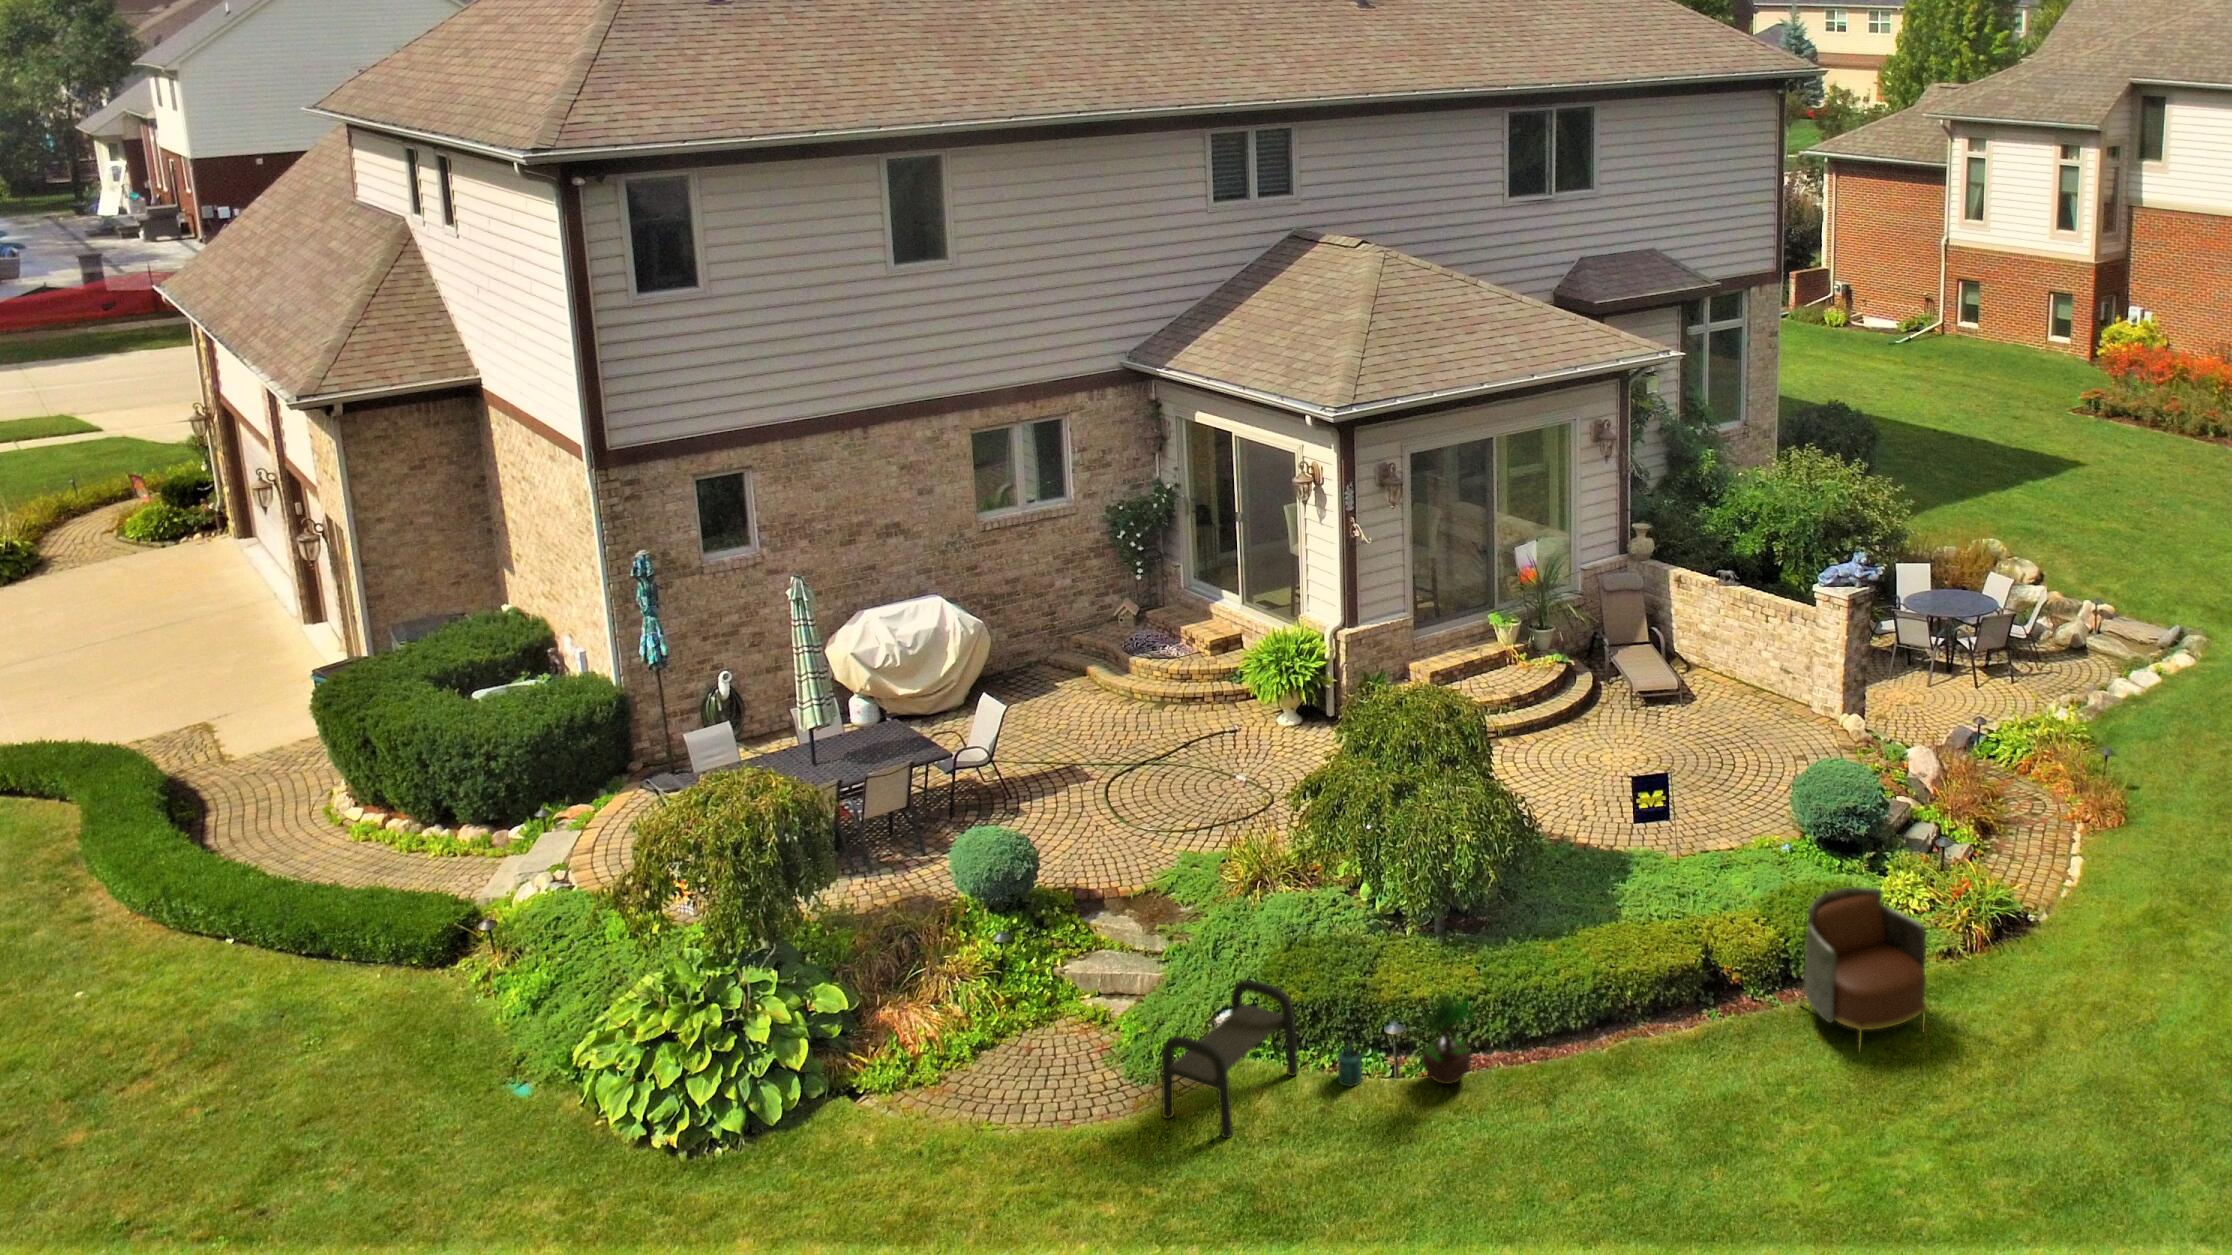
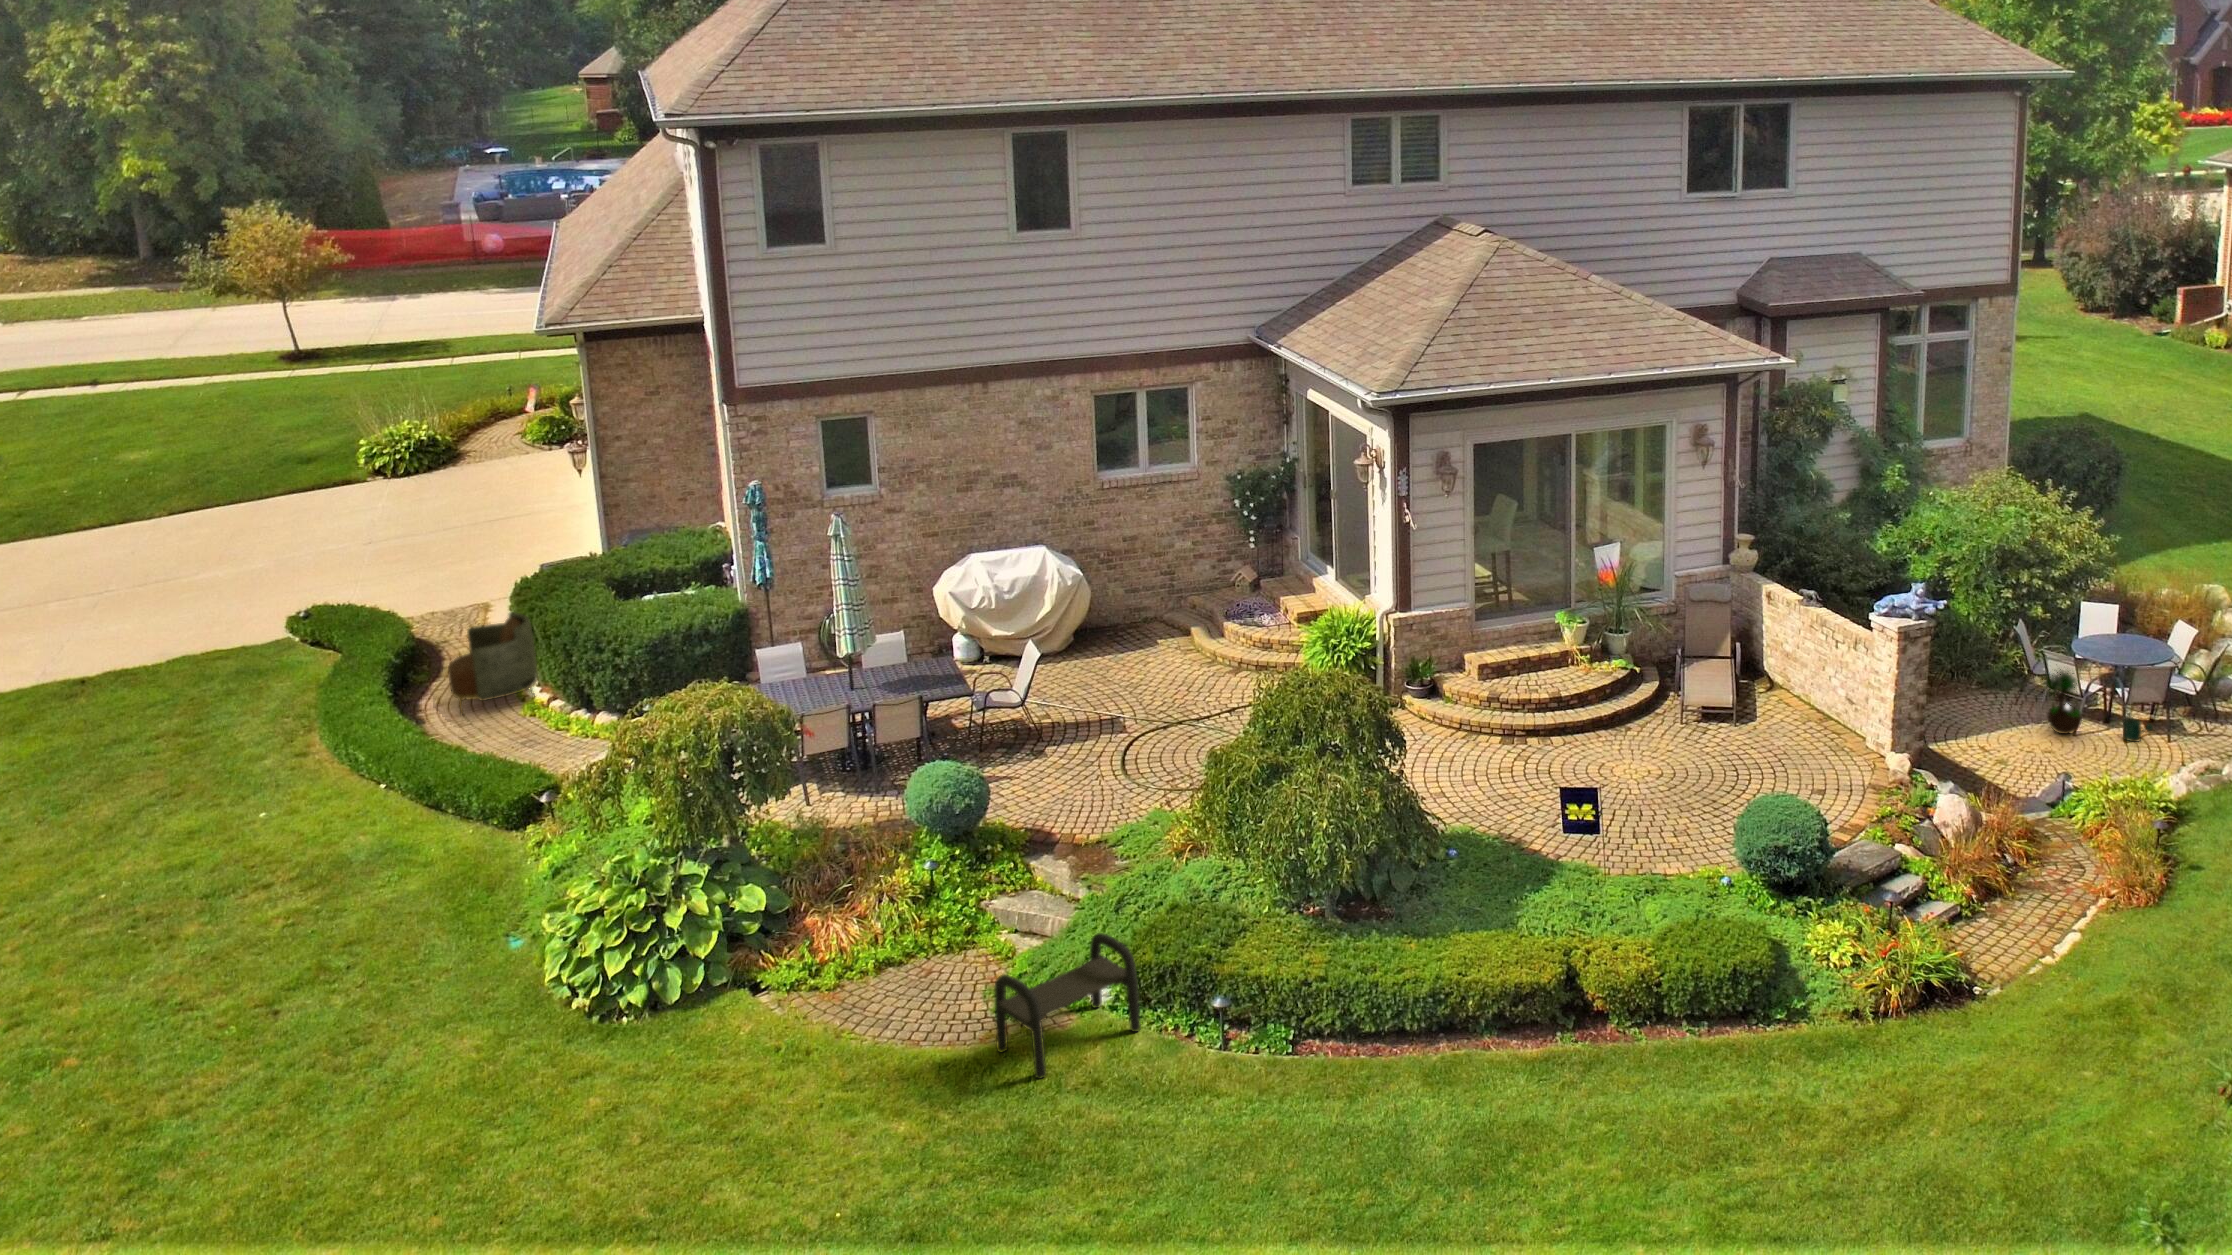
armchair: present [1800,887,1927,1052] -> present [448,612,538,705]
potted tree: present [1412,990,1473,1084] -> present [2042,669,2082,734]
watering can: present [1338,1041,1363,1087] -> present [2123,717,2153,742]

